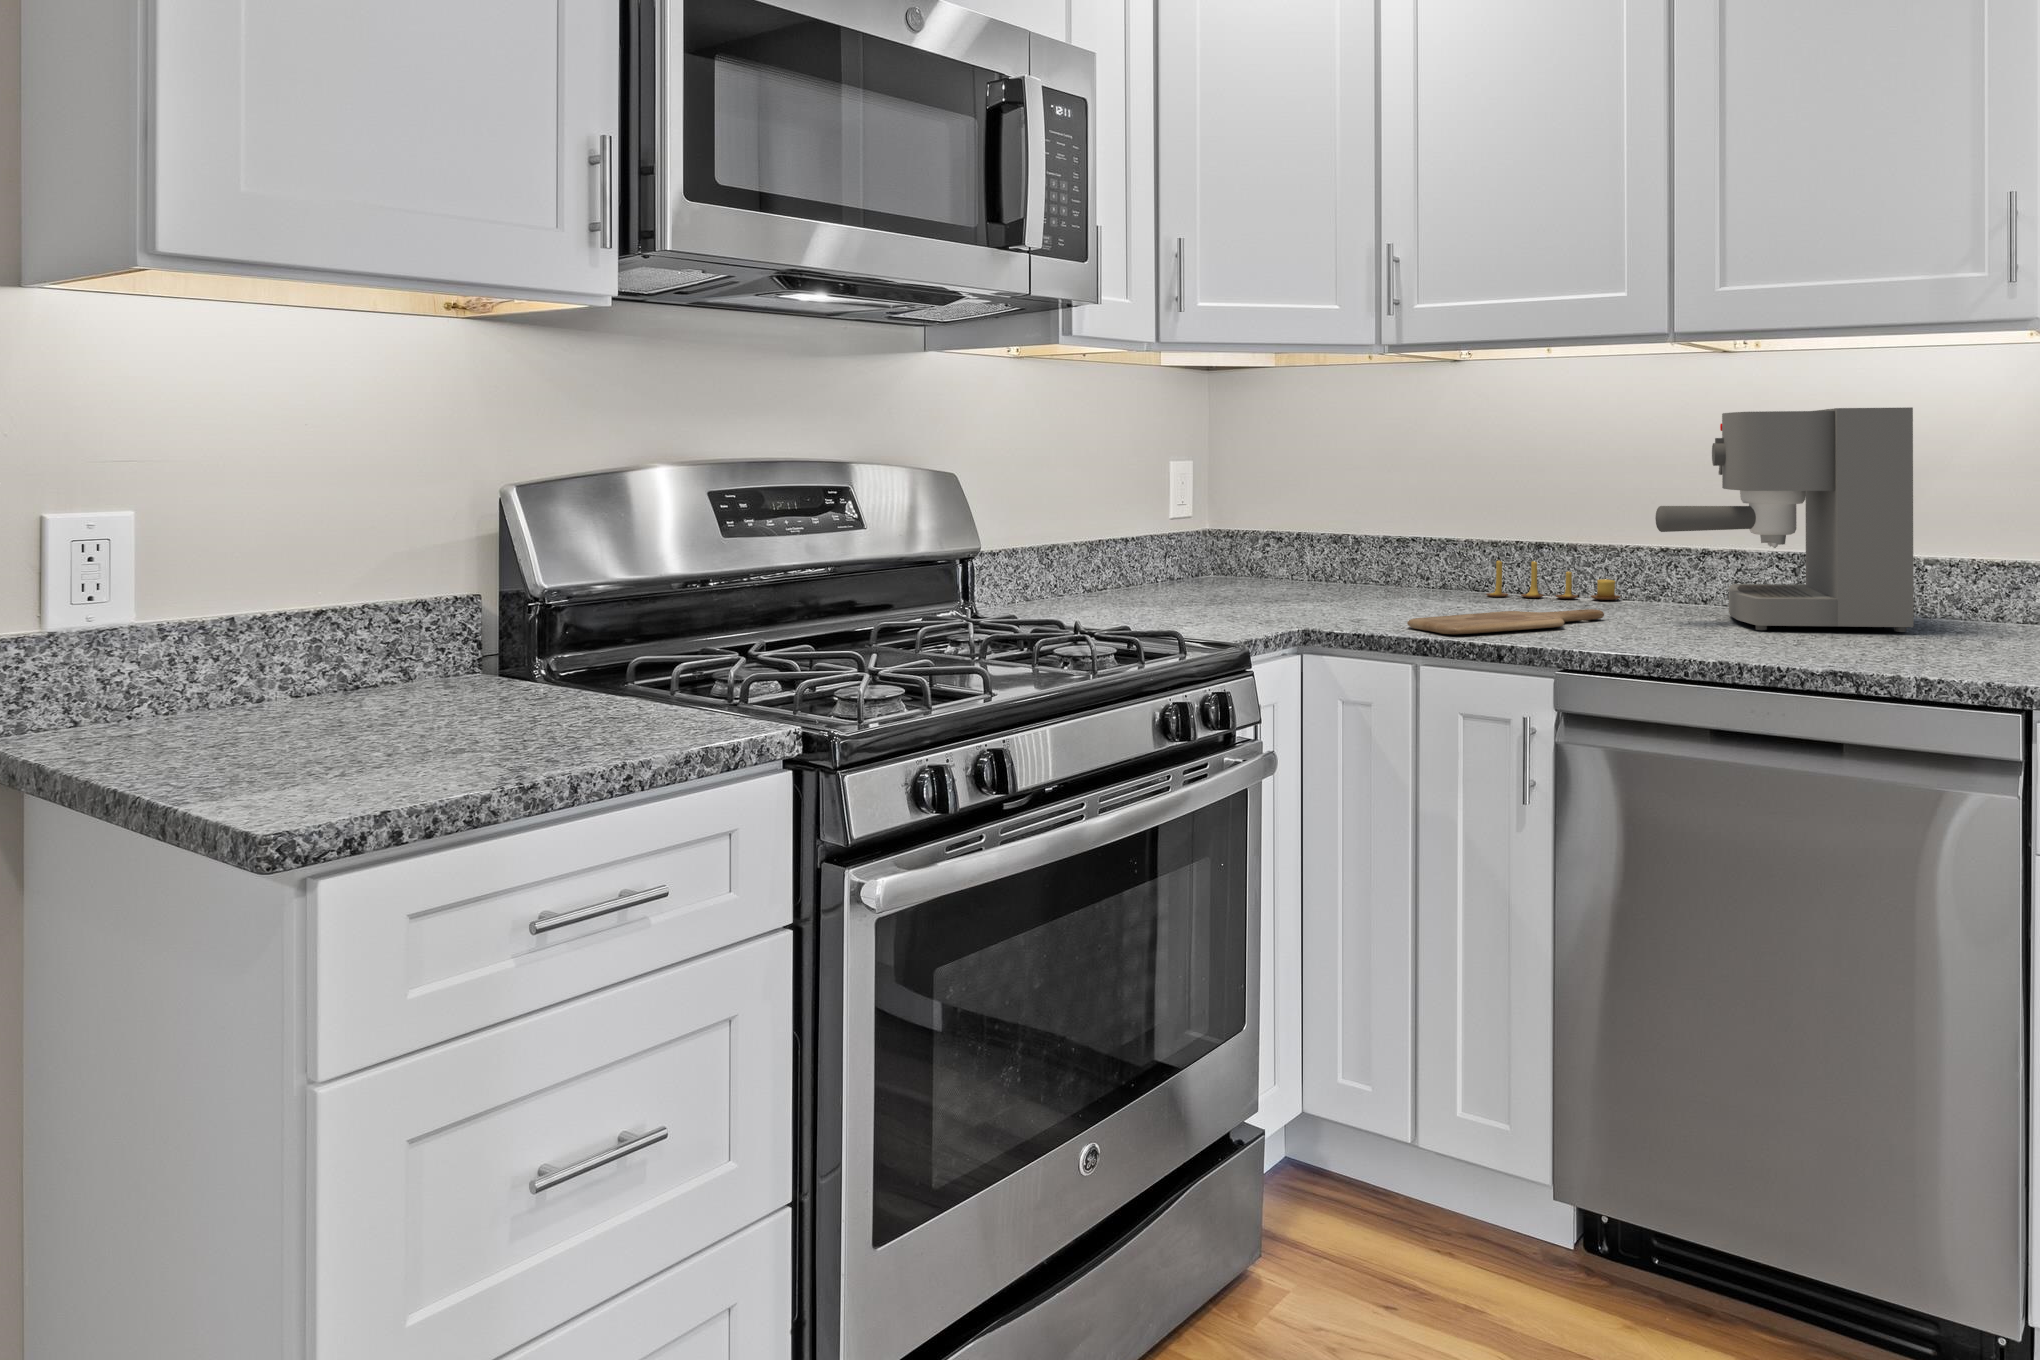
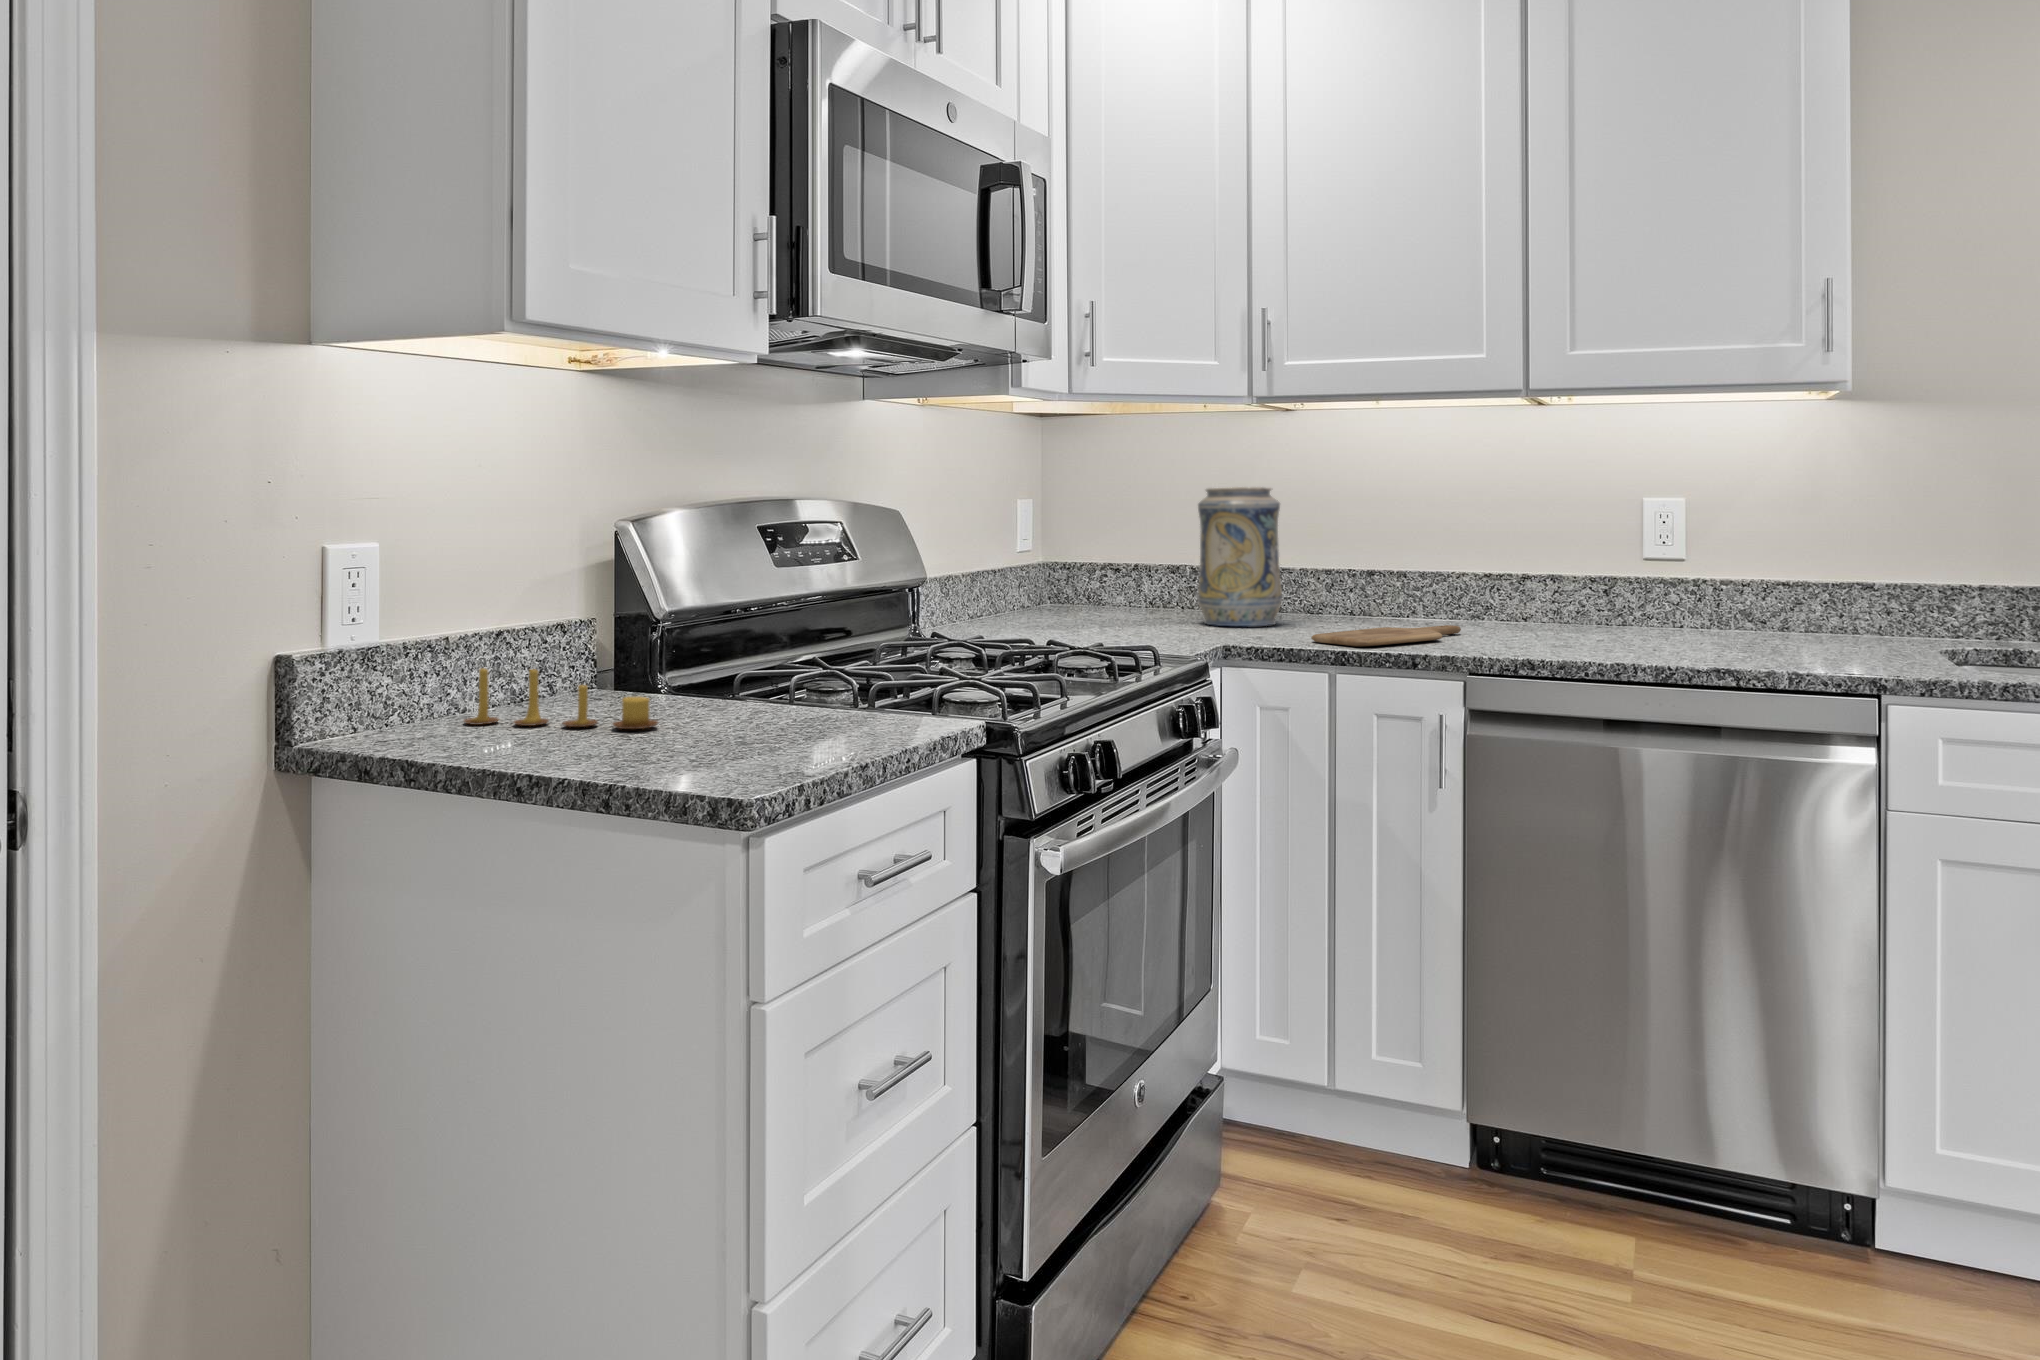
coffee maker: present [1655,407,1914,632] -> none [1506,453,1728,640]
decorative vase: none [1324,448,1420,607] -> present [1197,487,1282,626]
candle: present [1486,559,1621,600] -> present [464,668,658,729]

